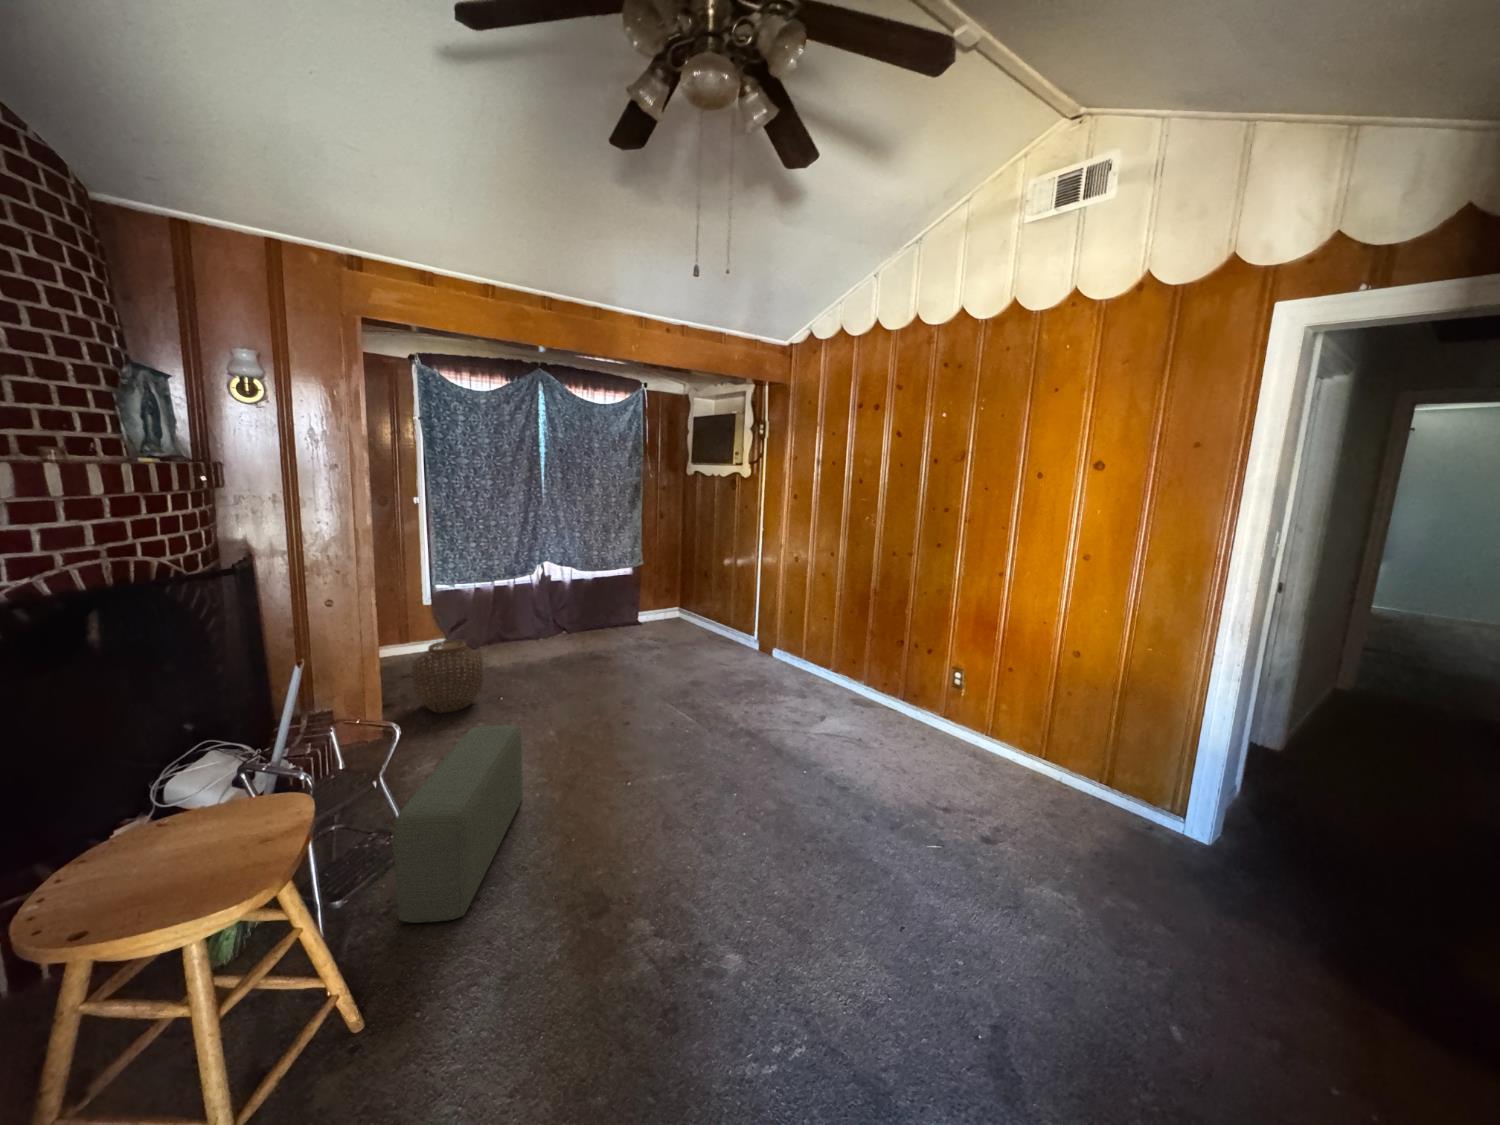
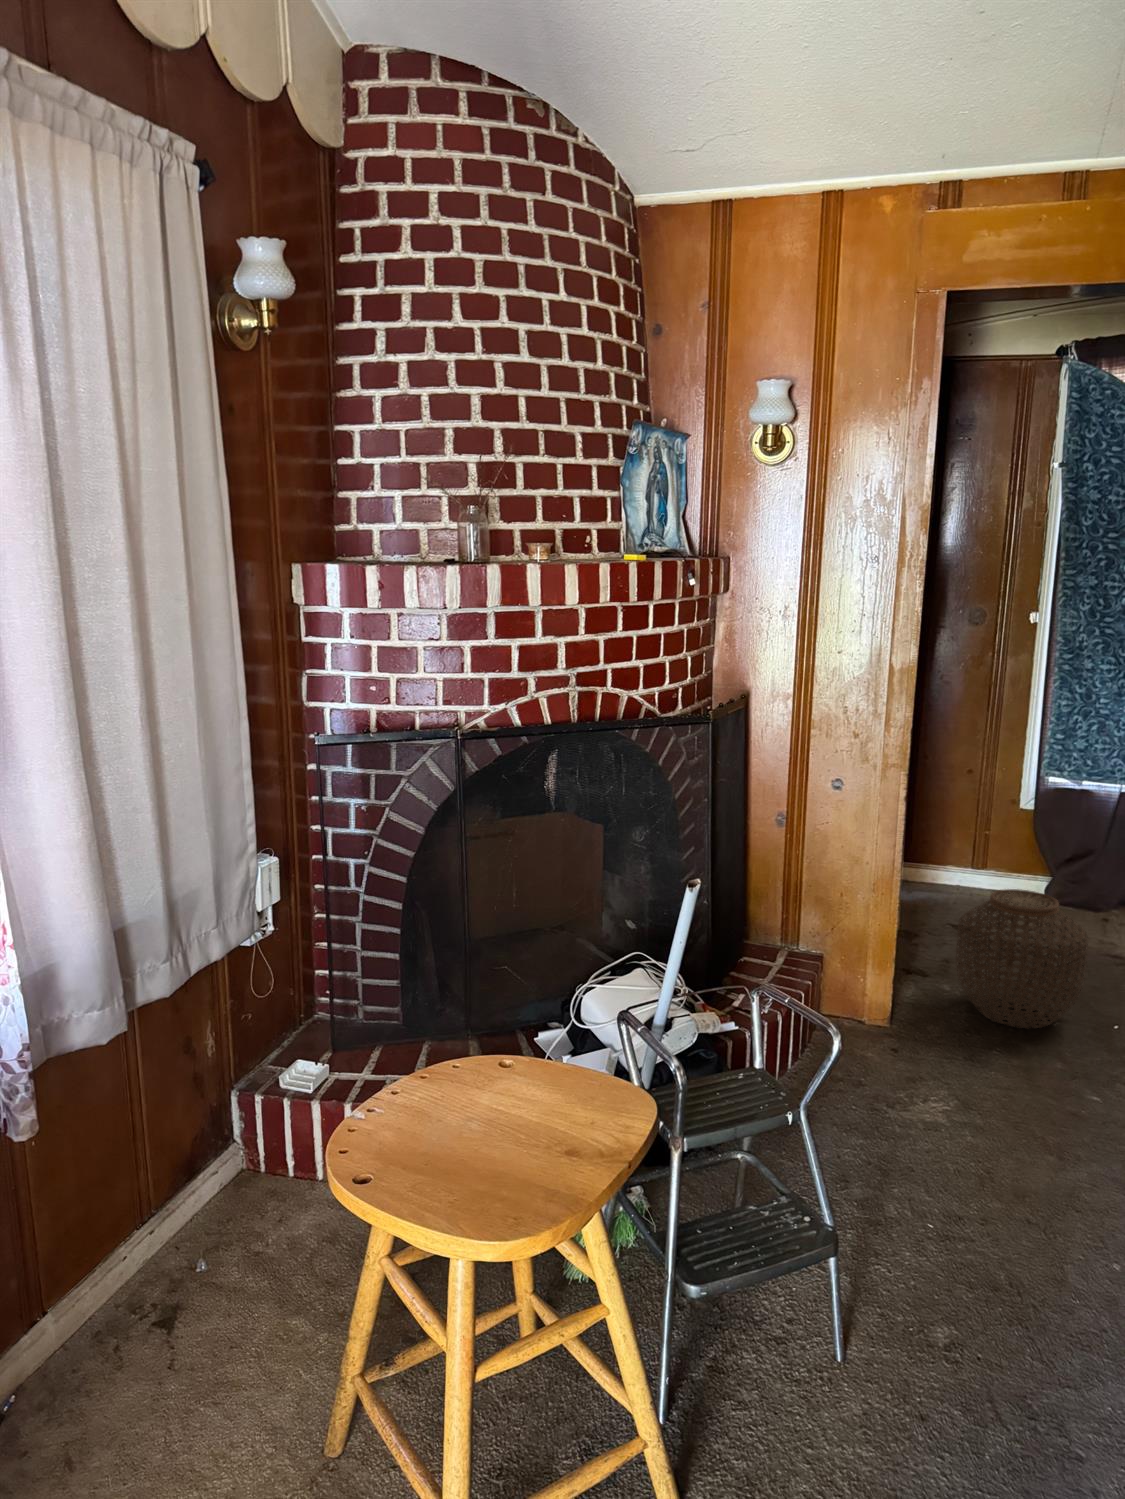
pouf: present [392,725,523,923] -> none [778,1077,1086,1427]

